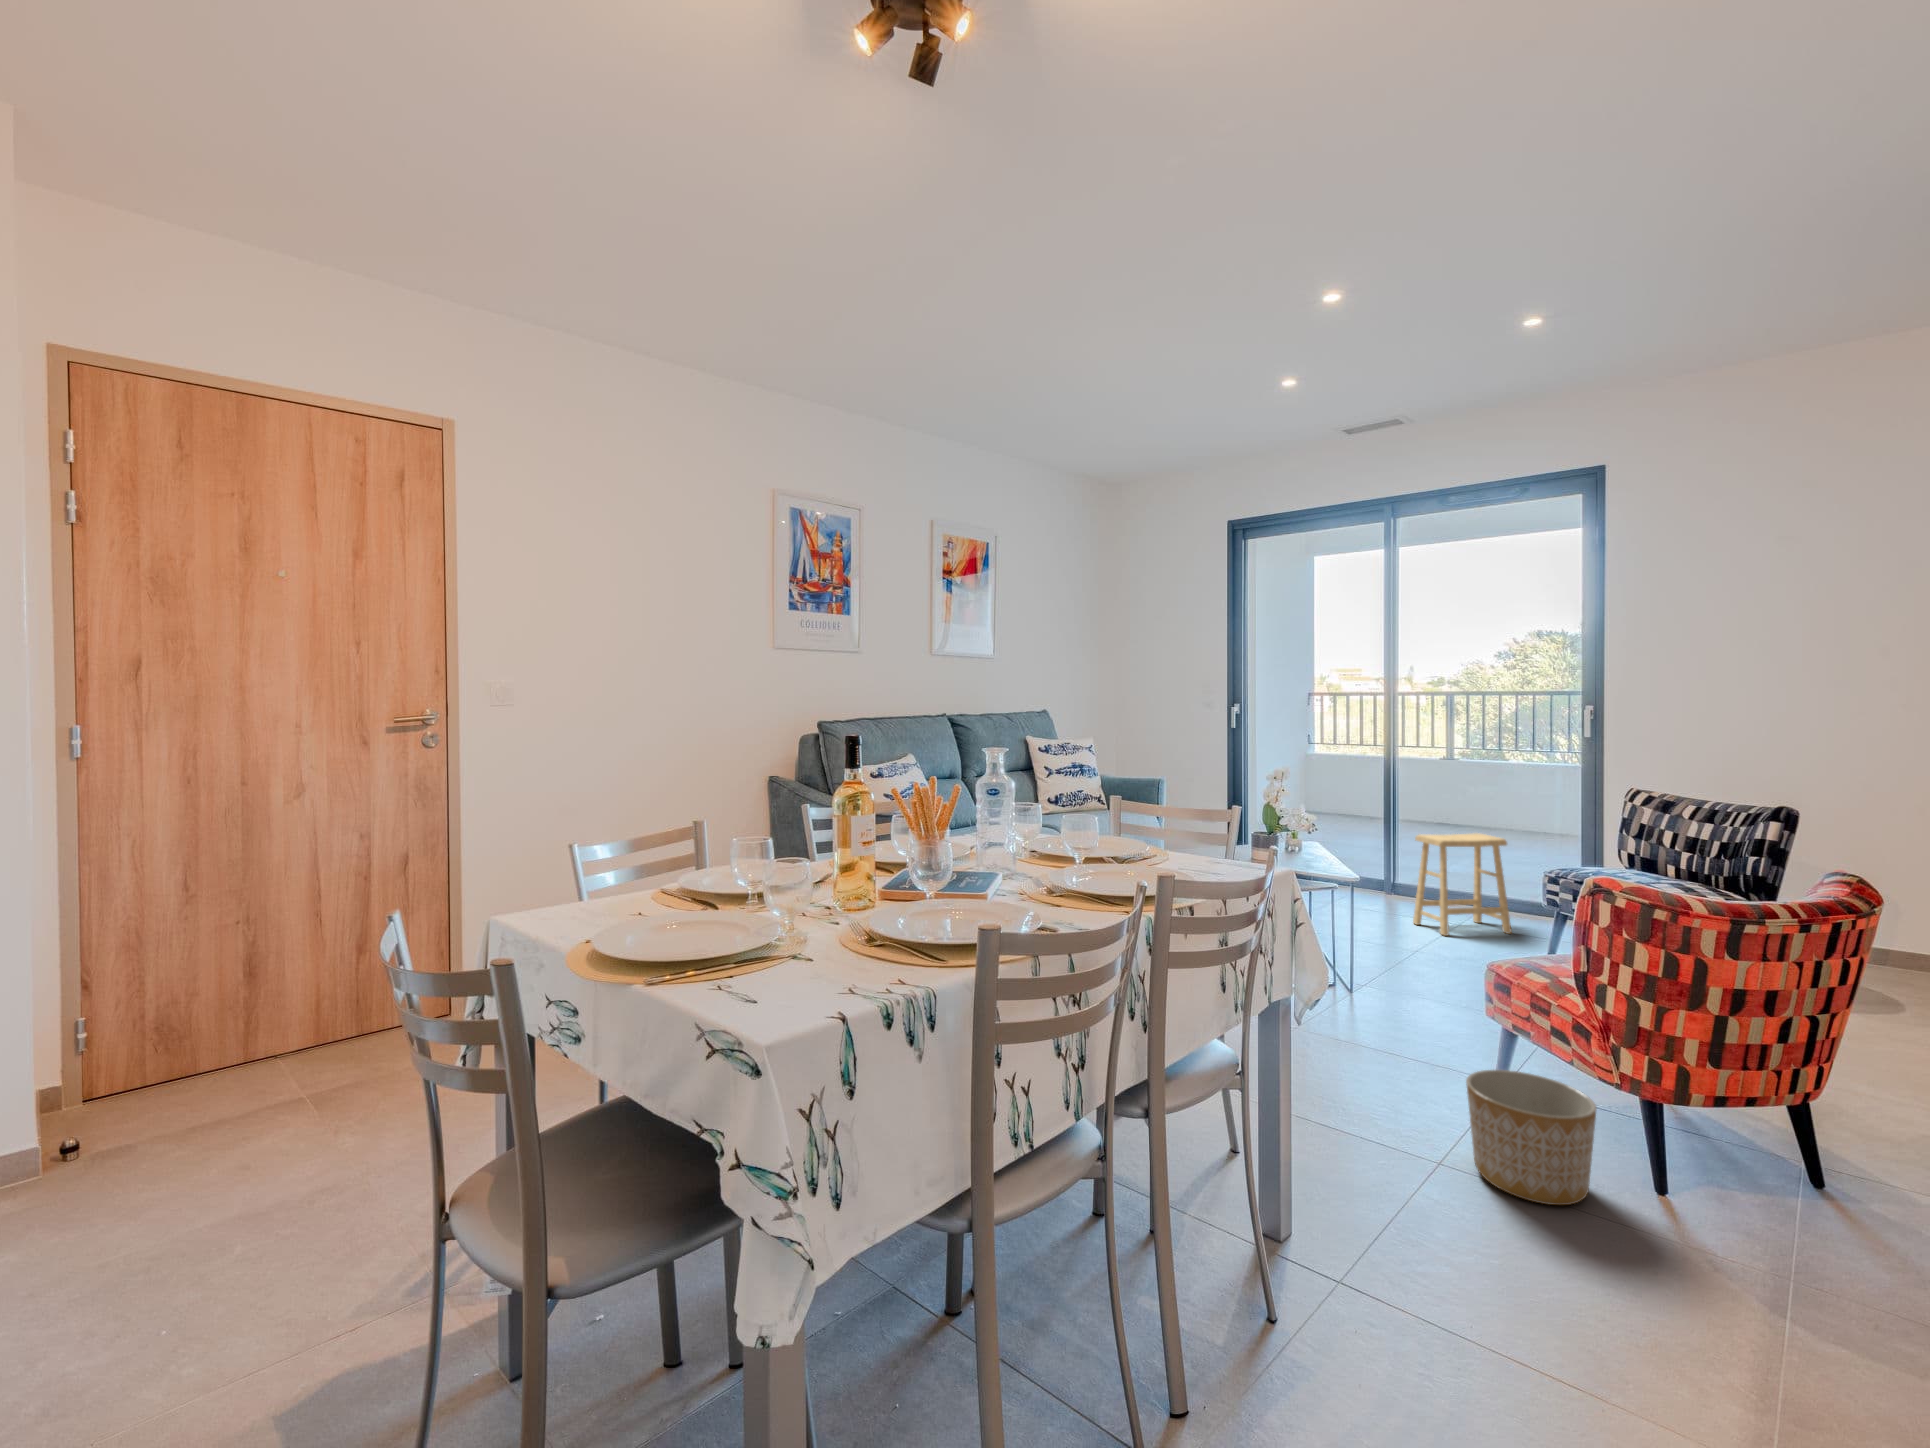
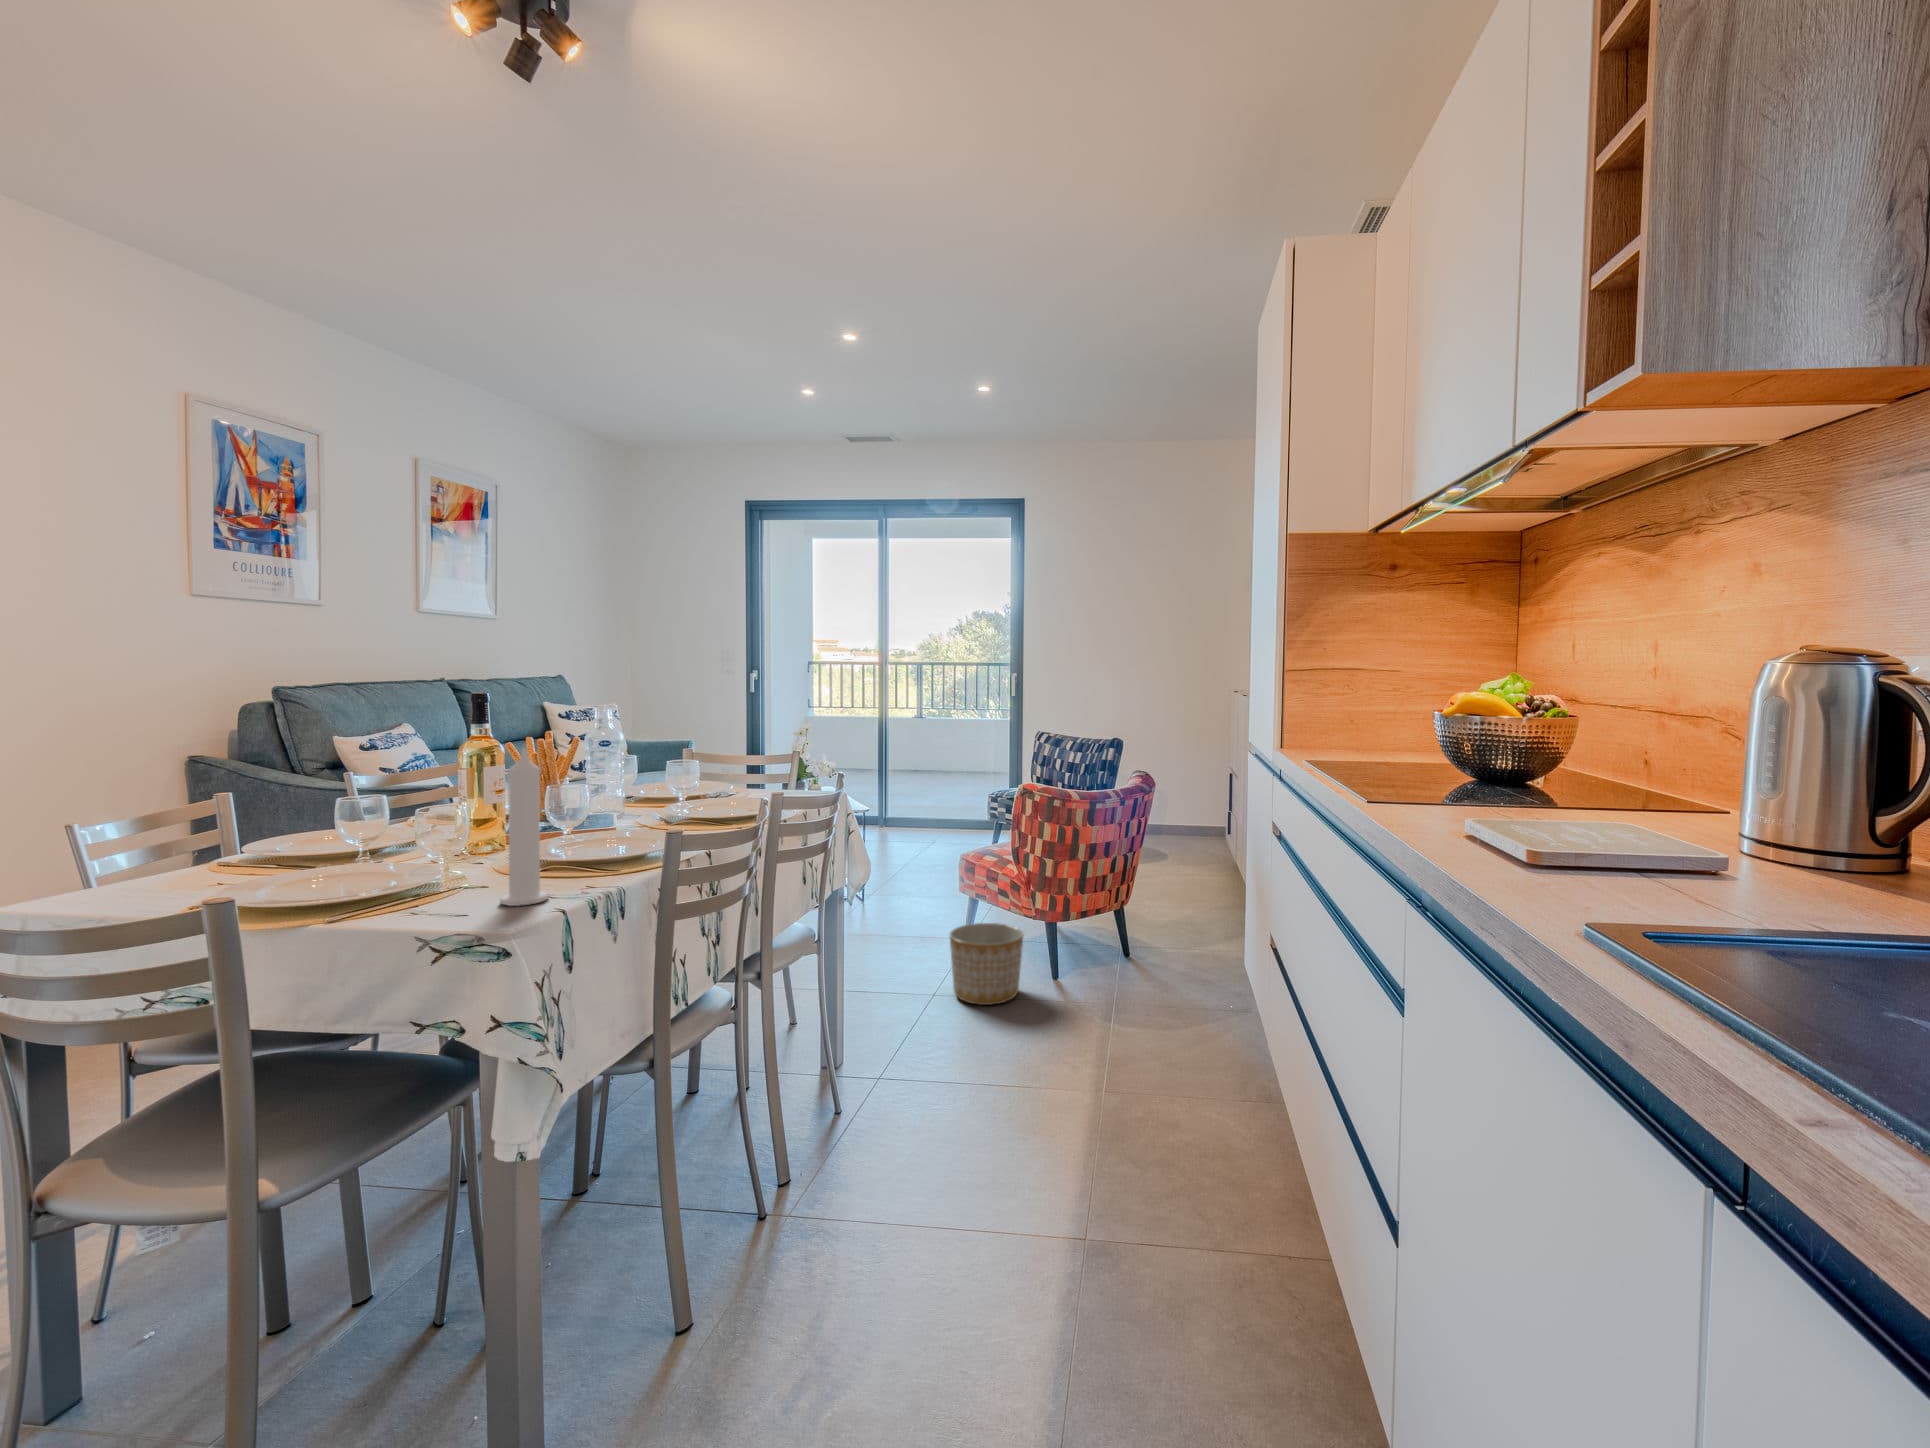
candle: none [798,815,848,1002] -> present [500,748,549,906]
footstool: present [1413,833,1512,936] -> none [896,772,963,855]

